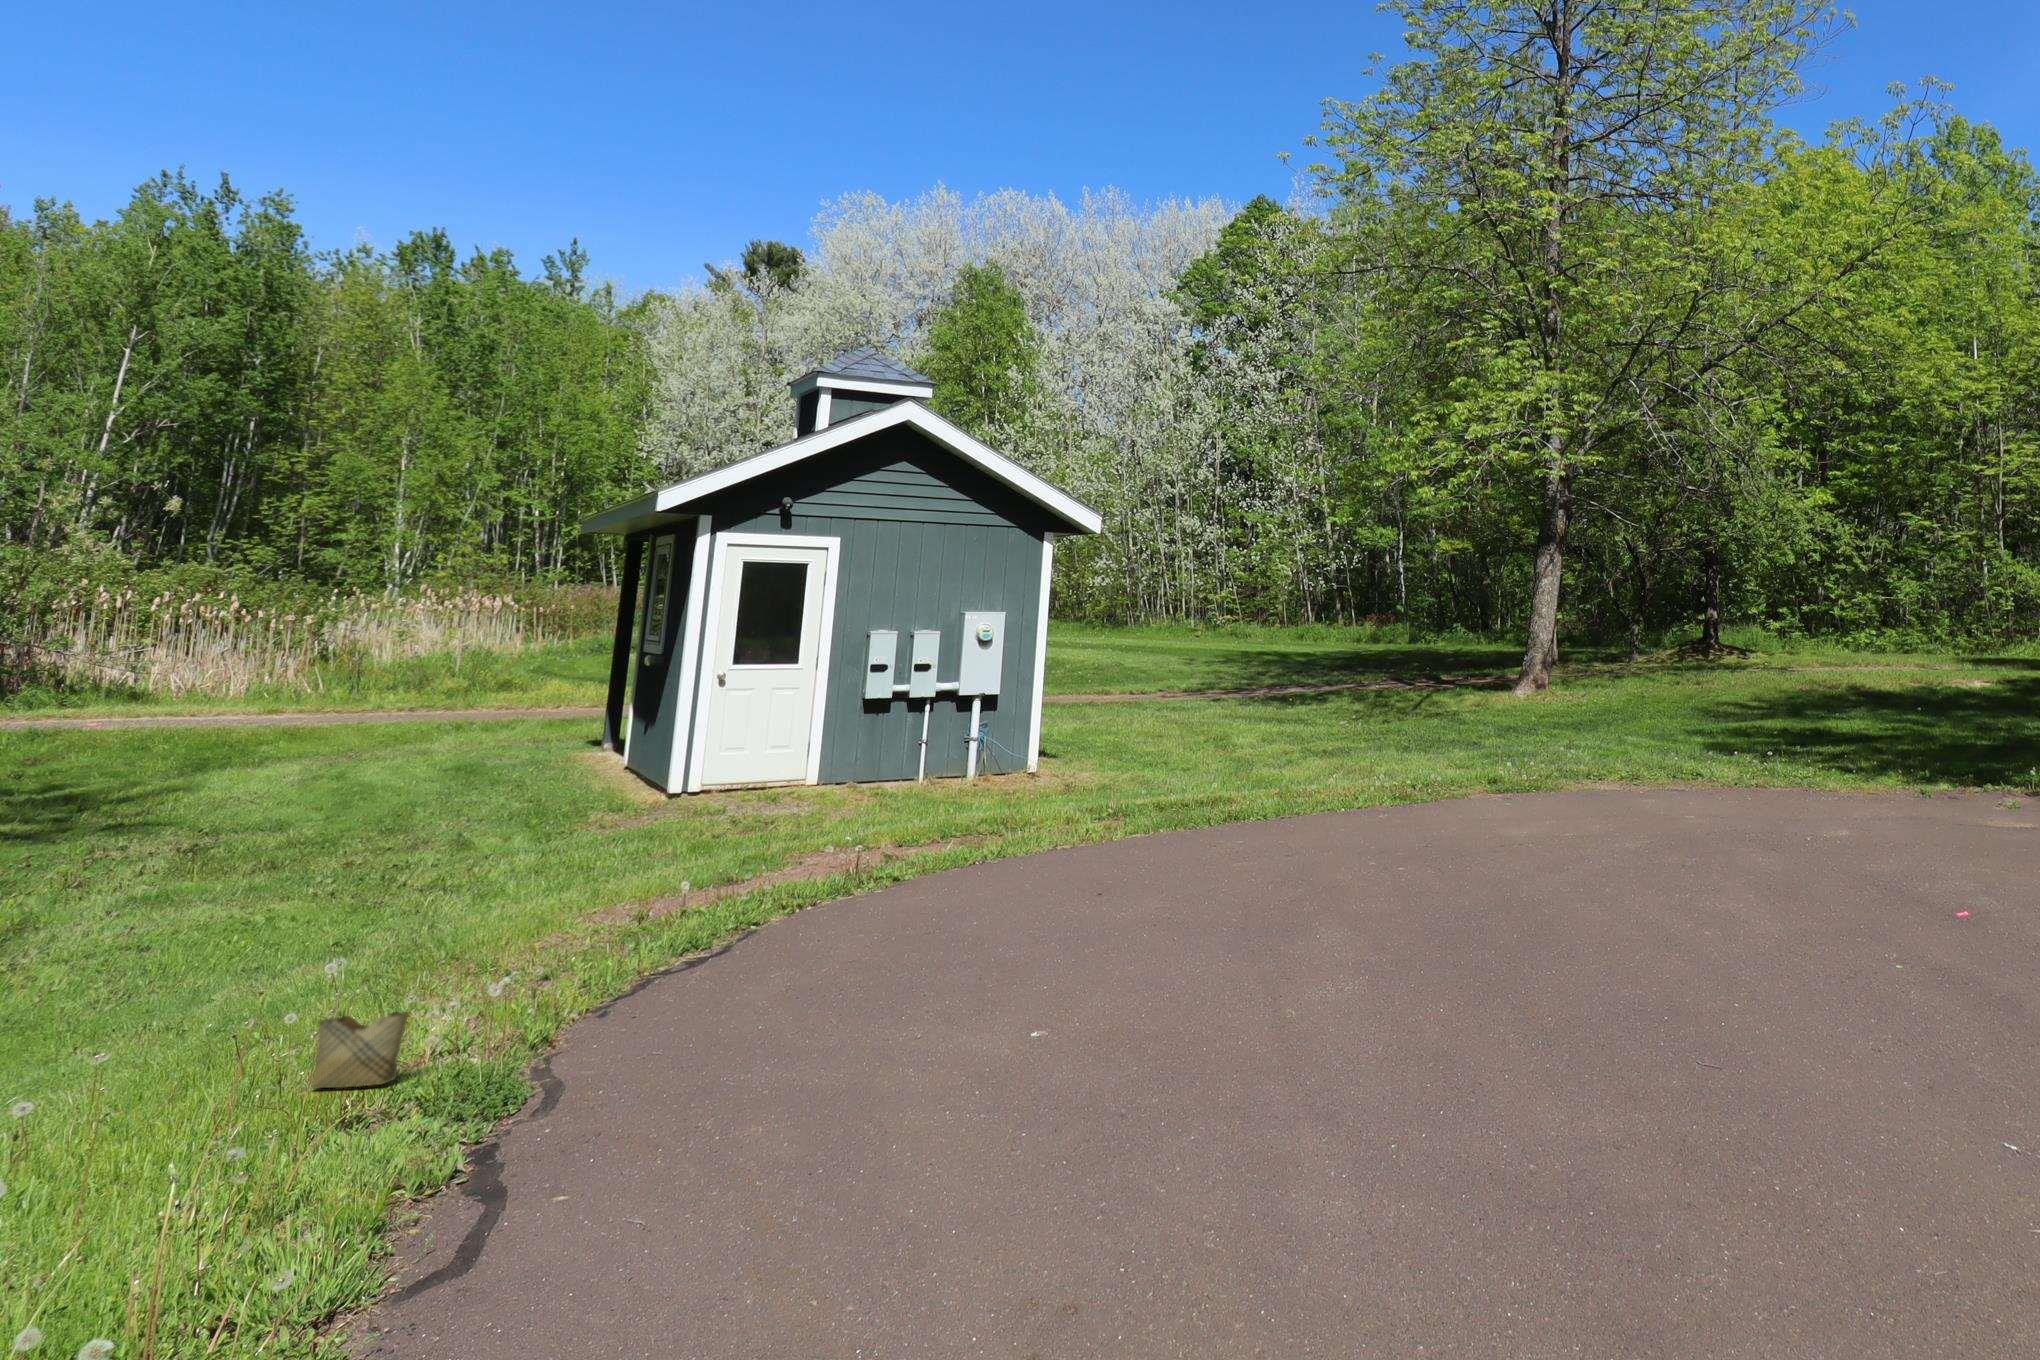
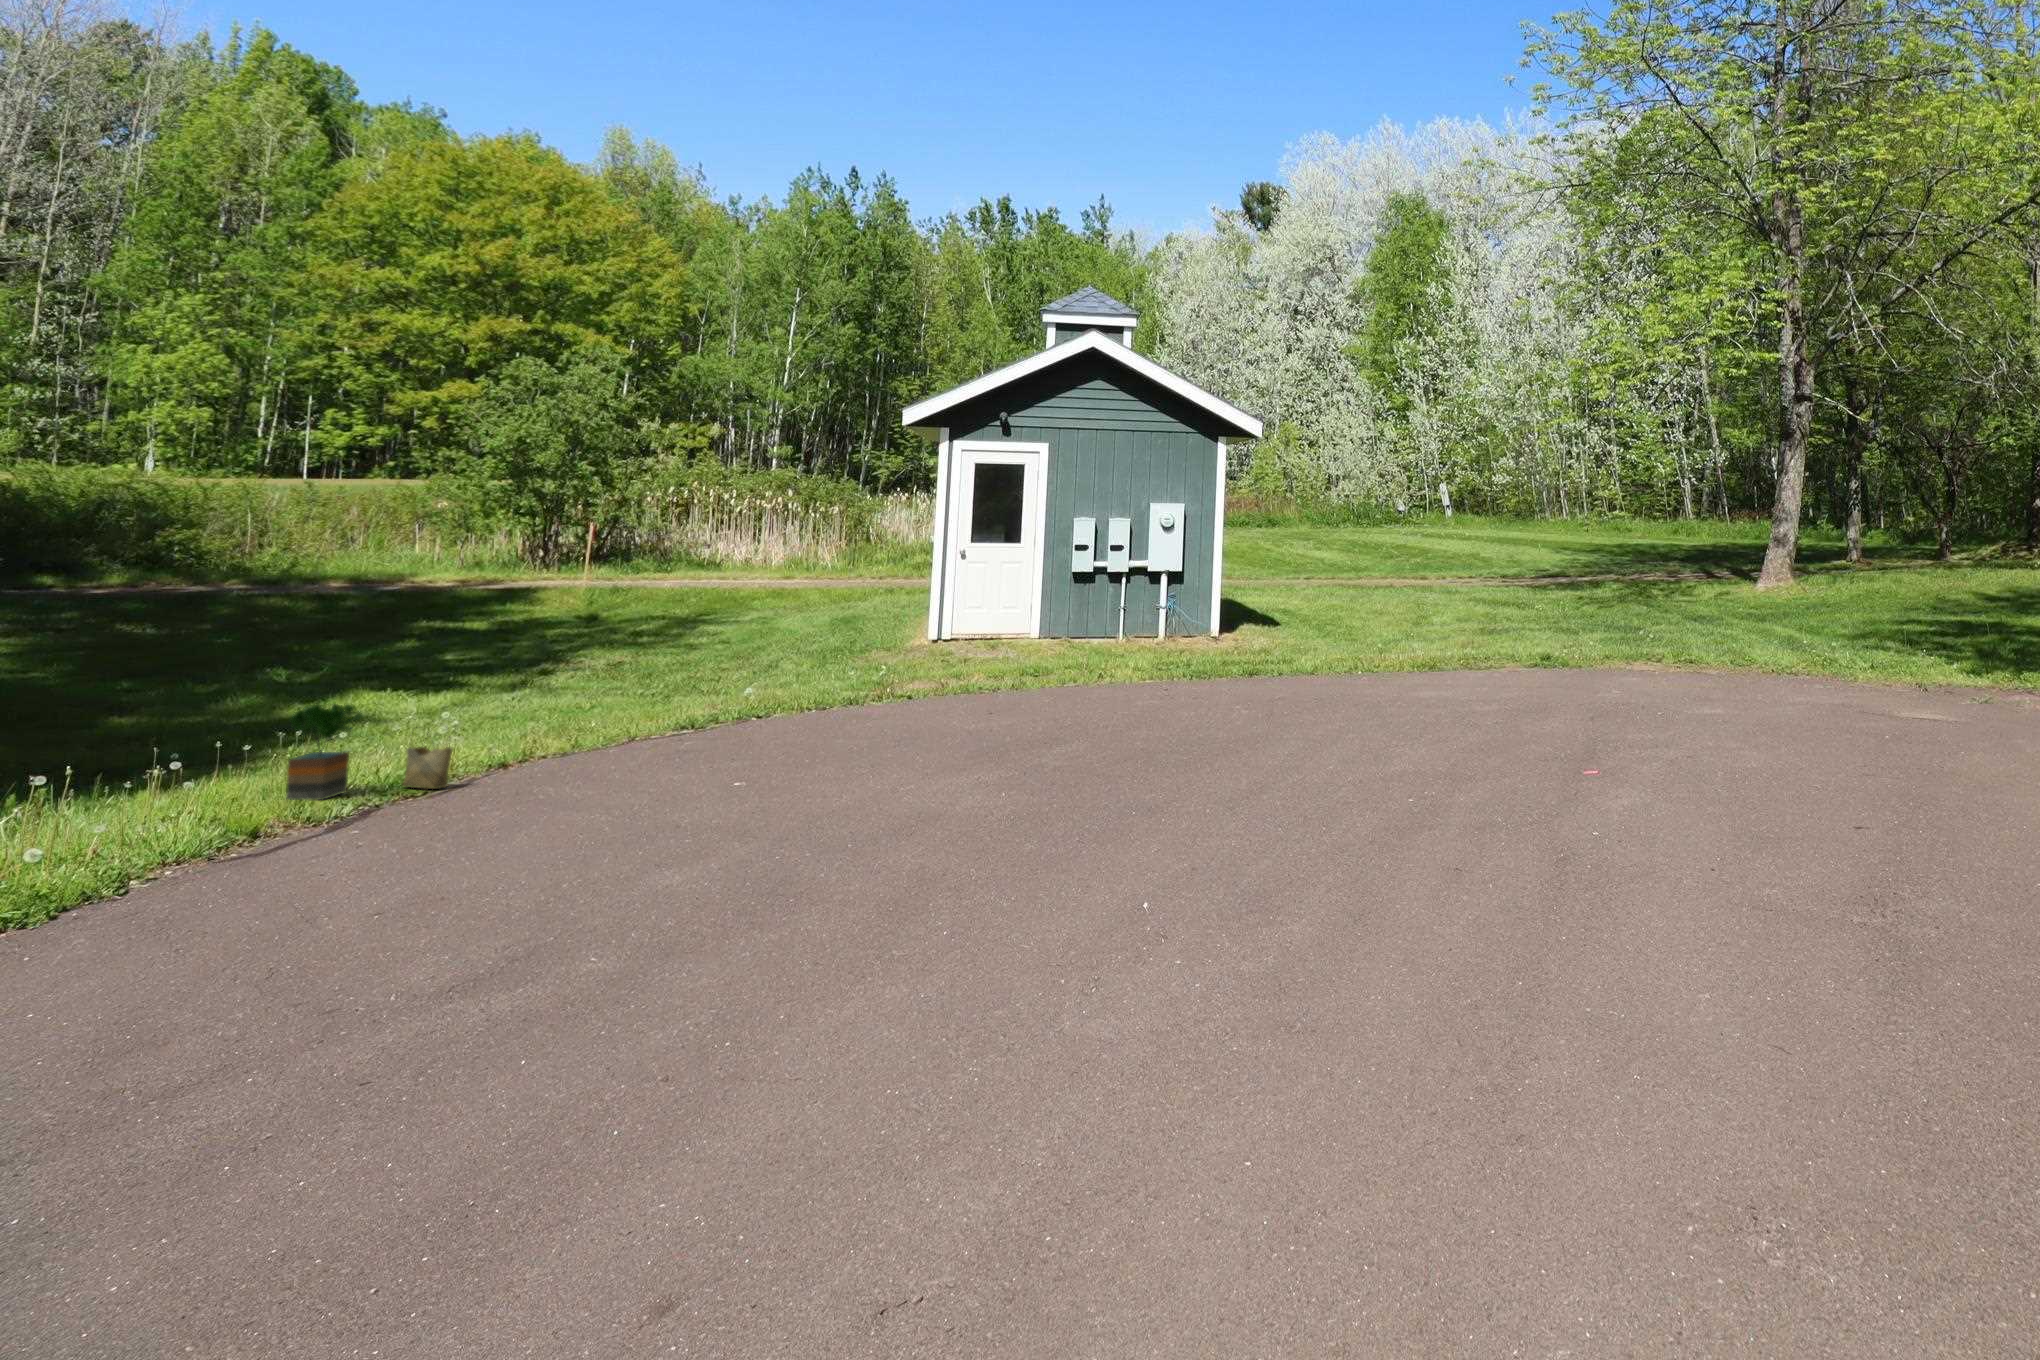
potted tree: none [132,953,274,1141] -> present [286,704,362,800]

